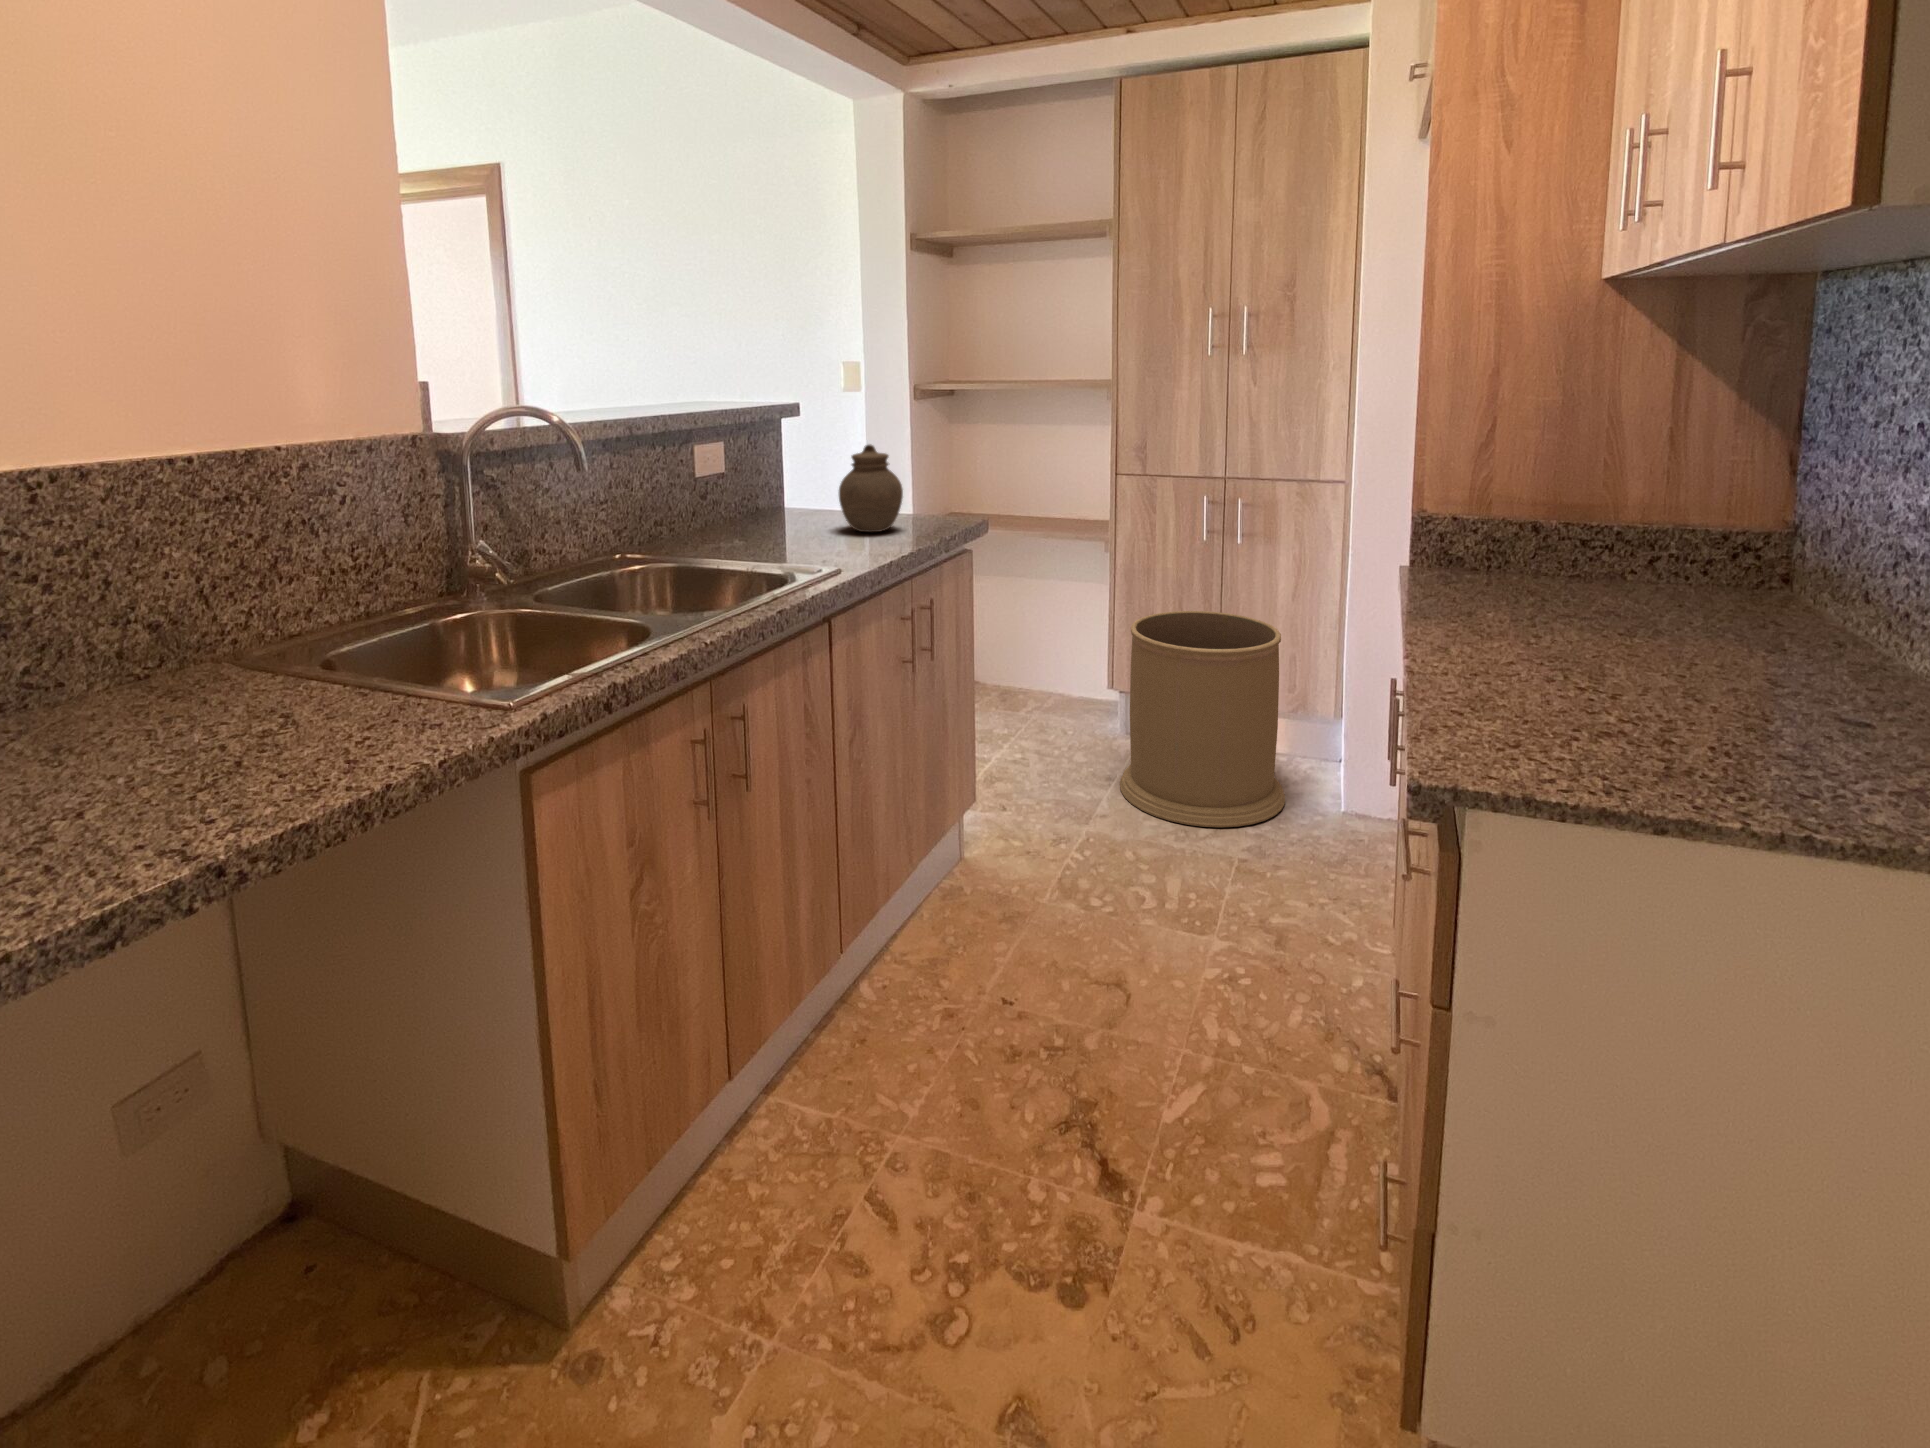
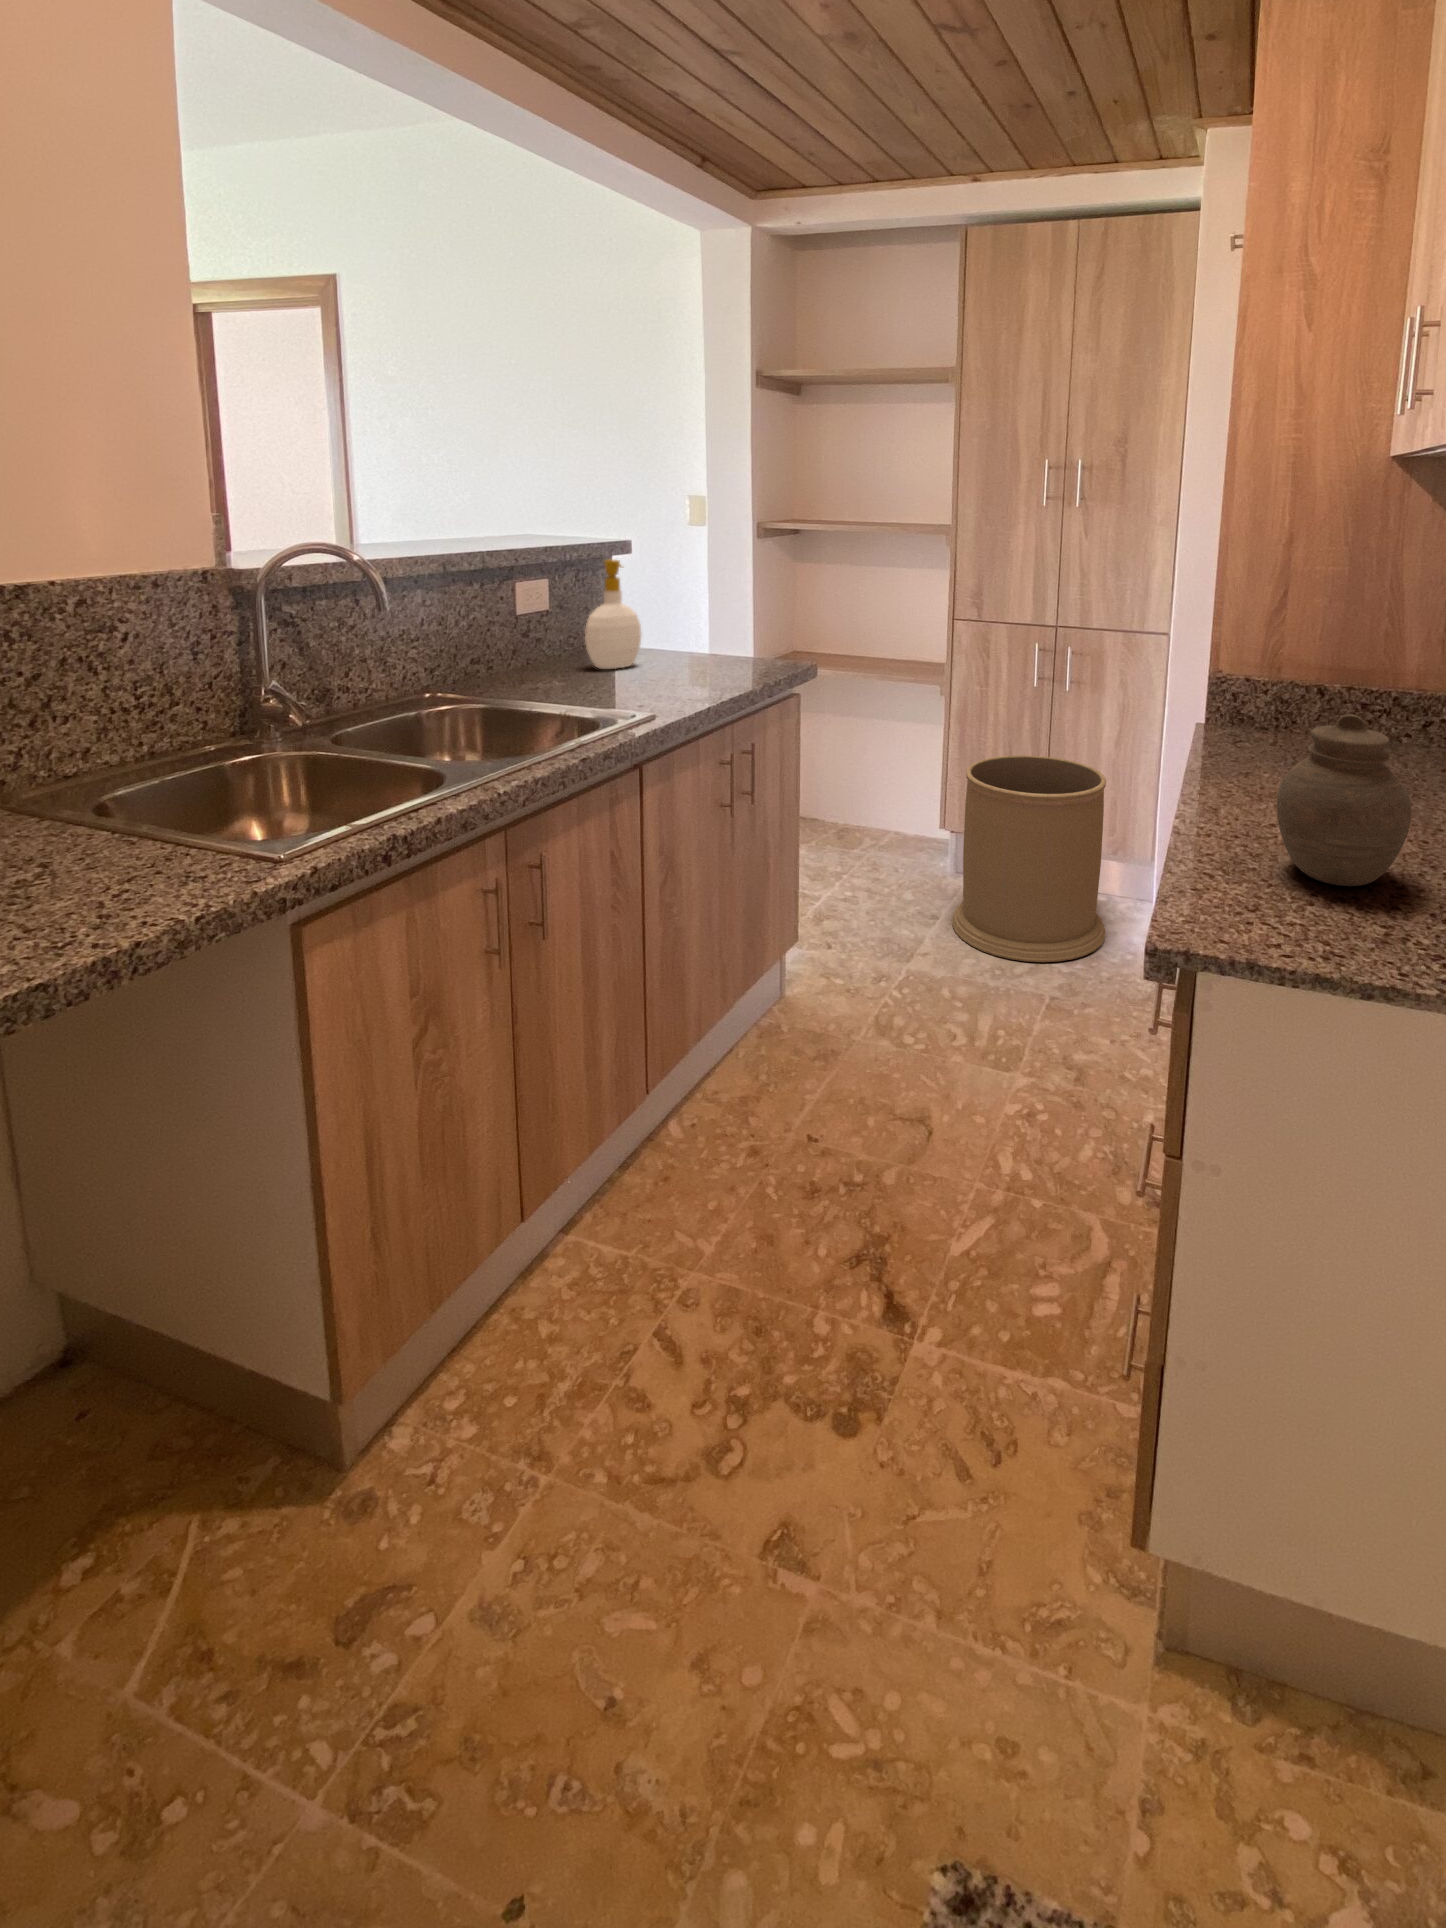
soap bottle: none [750,417,804,528] -> present [585,560,642,669]
jar: present [839,444,903,532] -> present [1277,714,1412,886]

